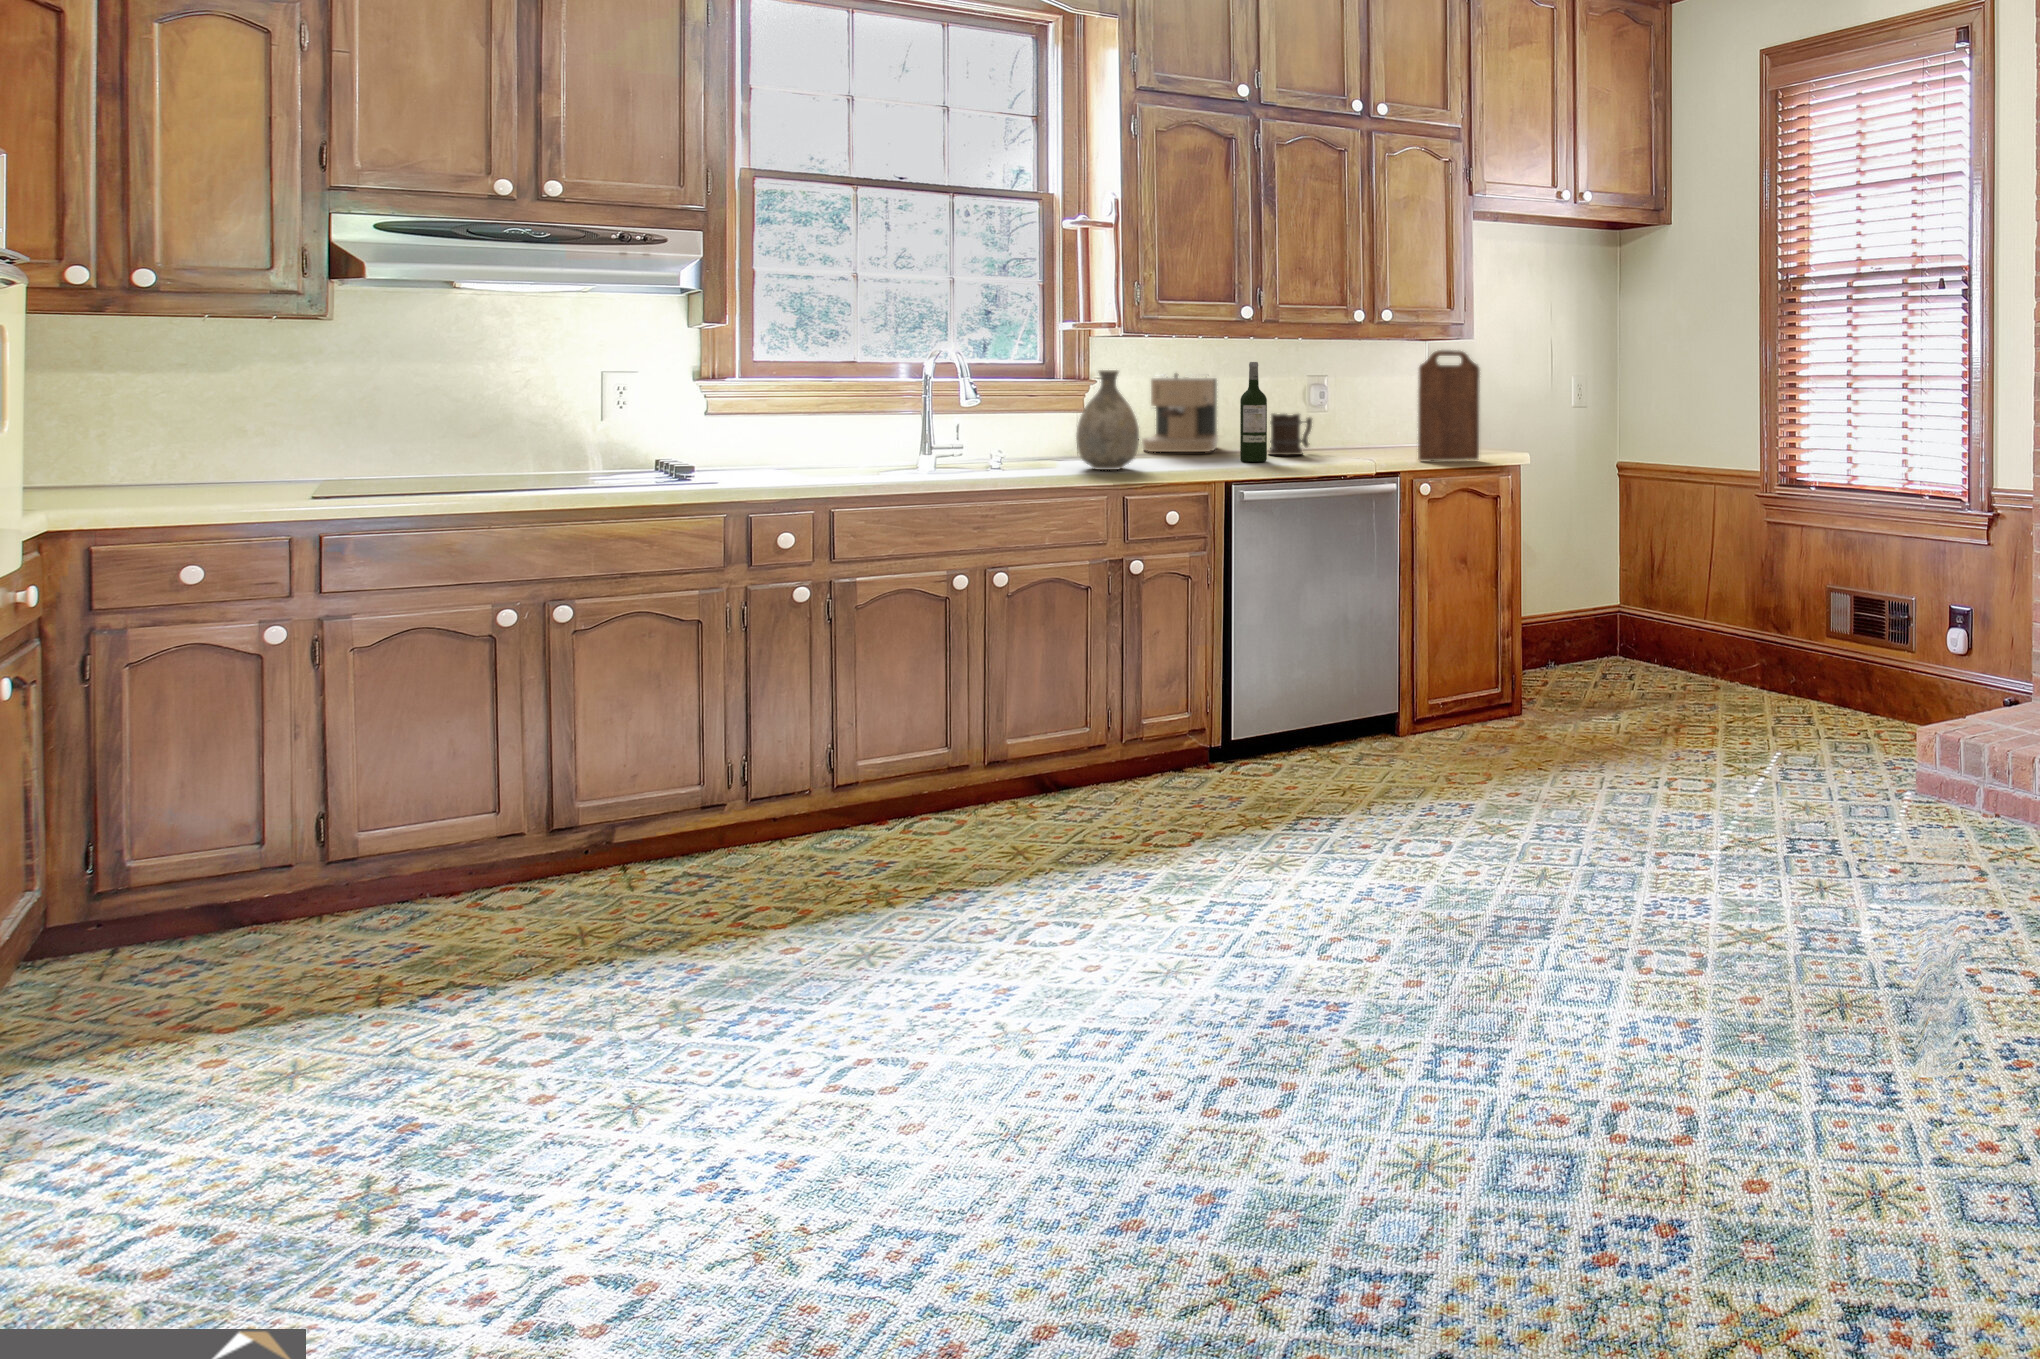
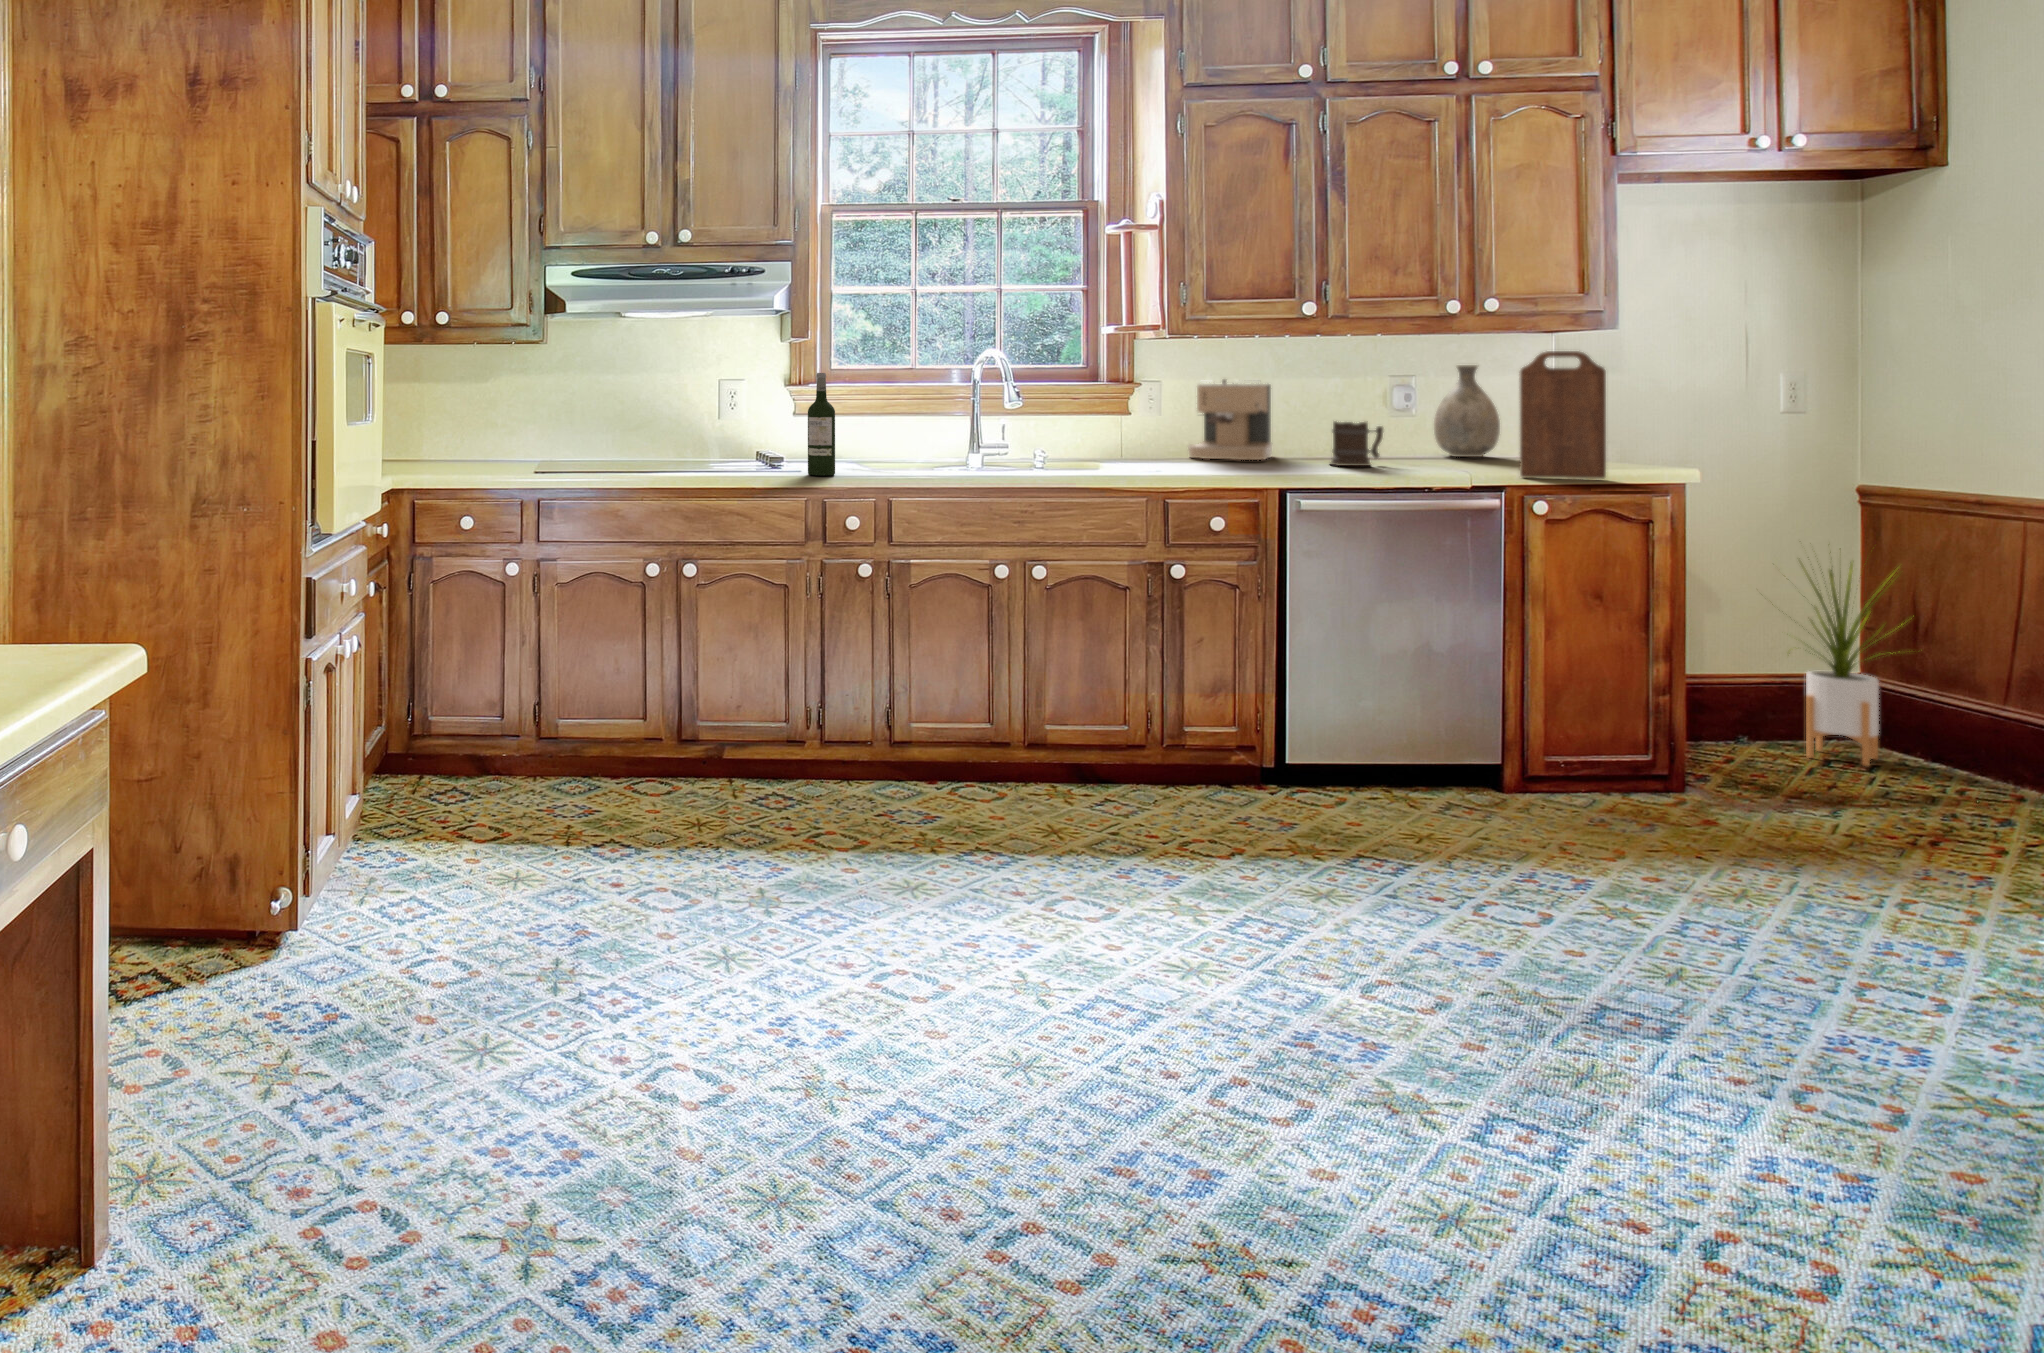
wine bottle: present [1240,362,1267,462] -> present [808,373,835,475]
vase: present [1076,370,1139,470] -> present [1434,365,1500,457]
house plant: none [1568,501,1666,675] -> present [1772,552,1902,766]

